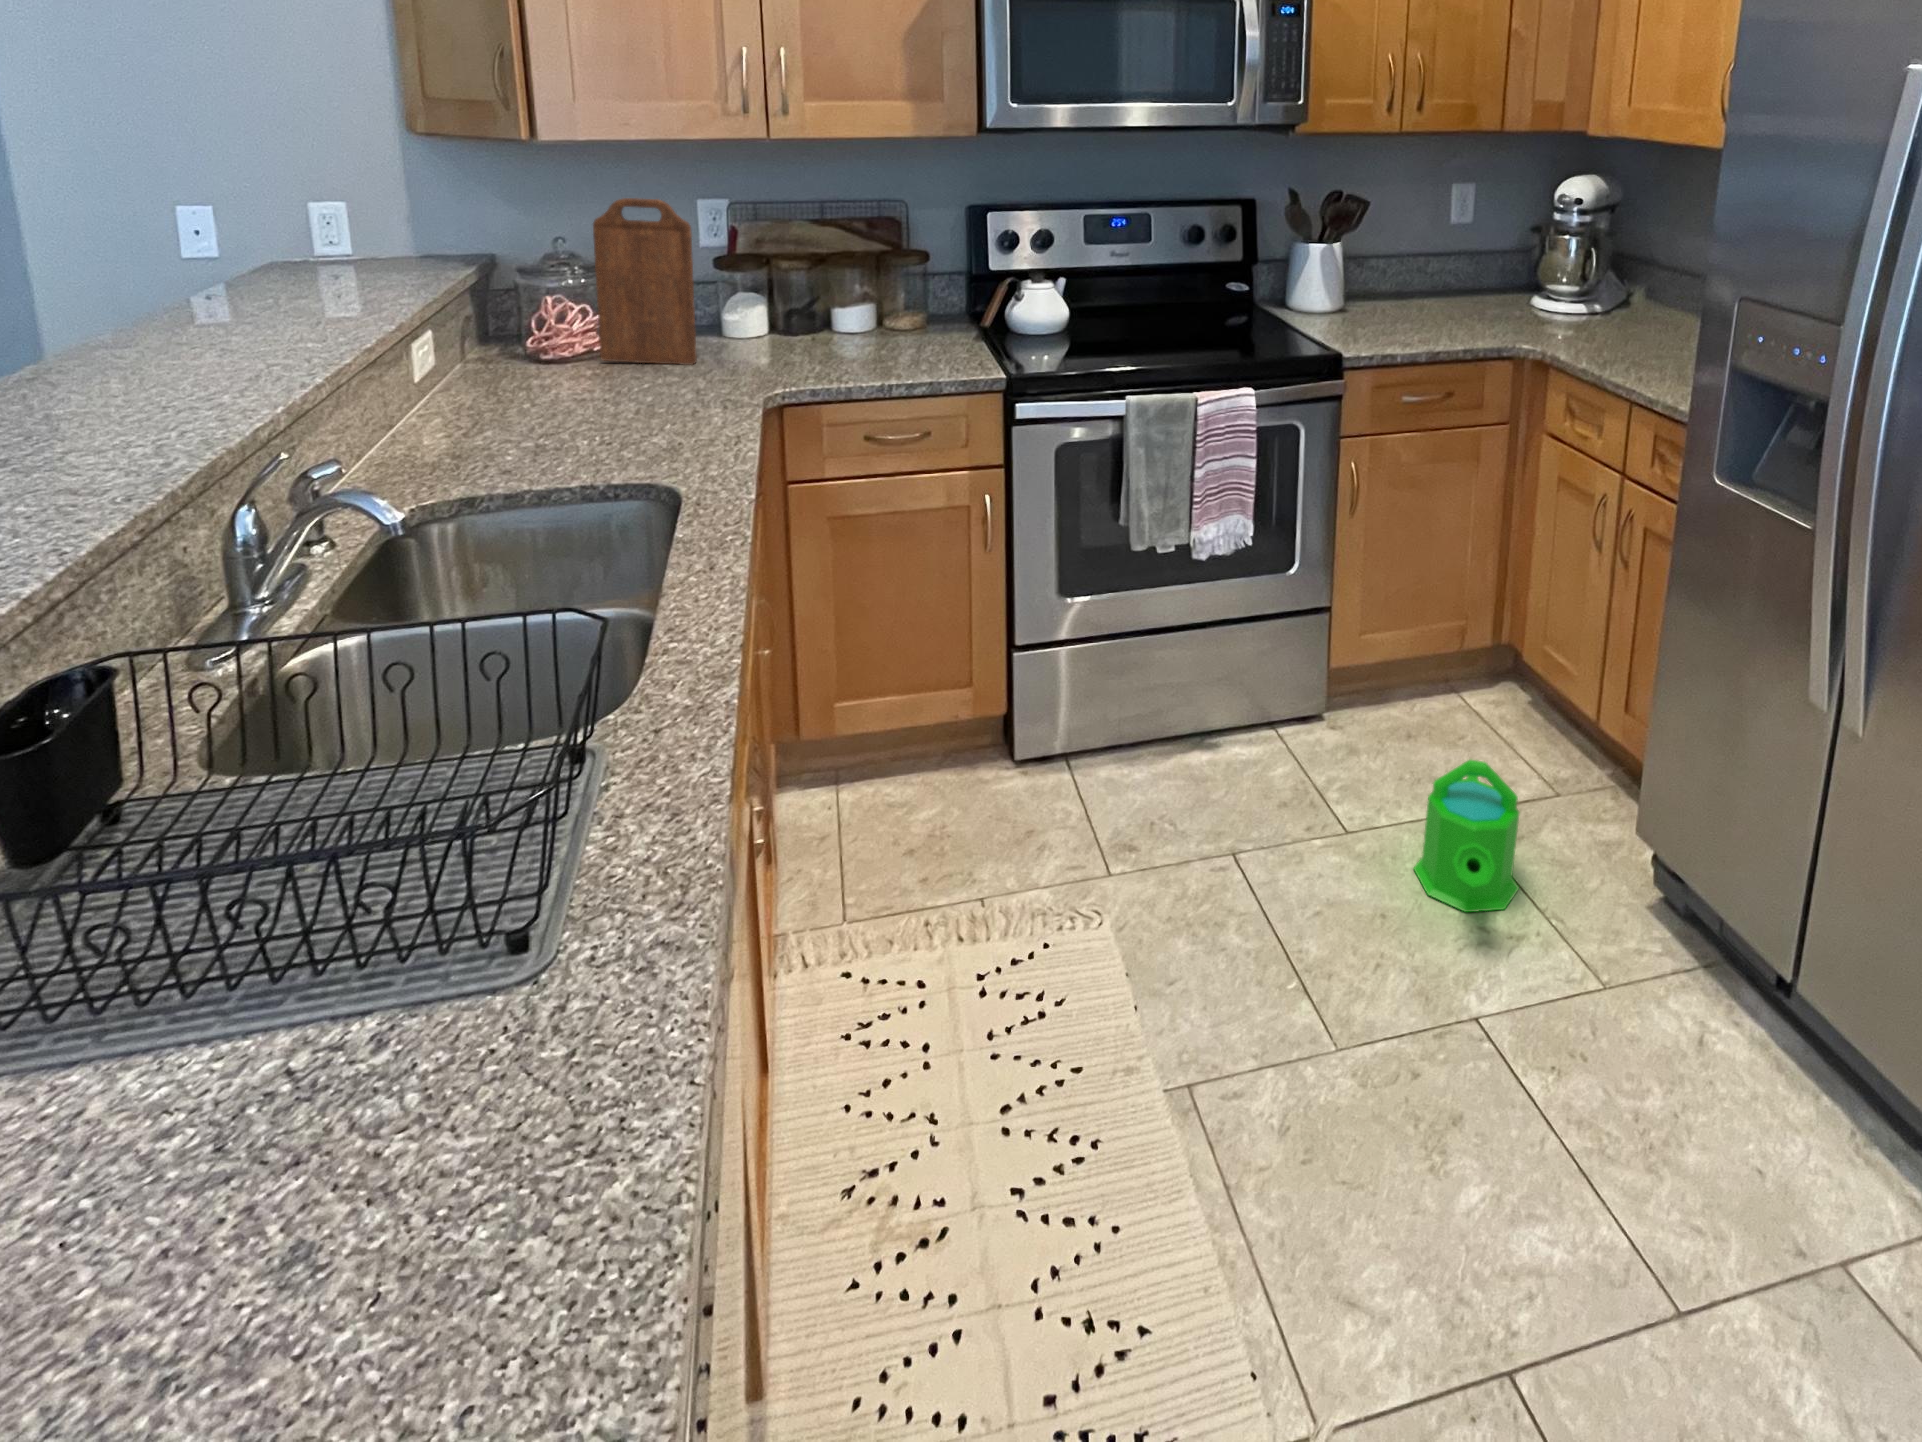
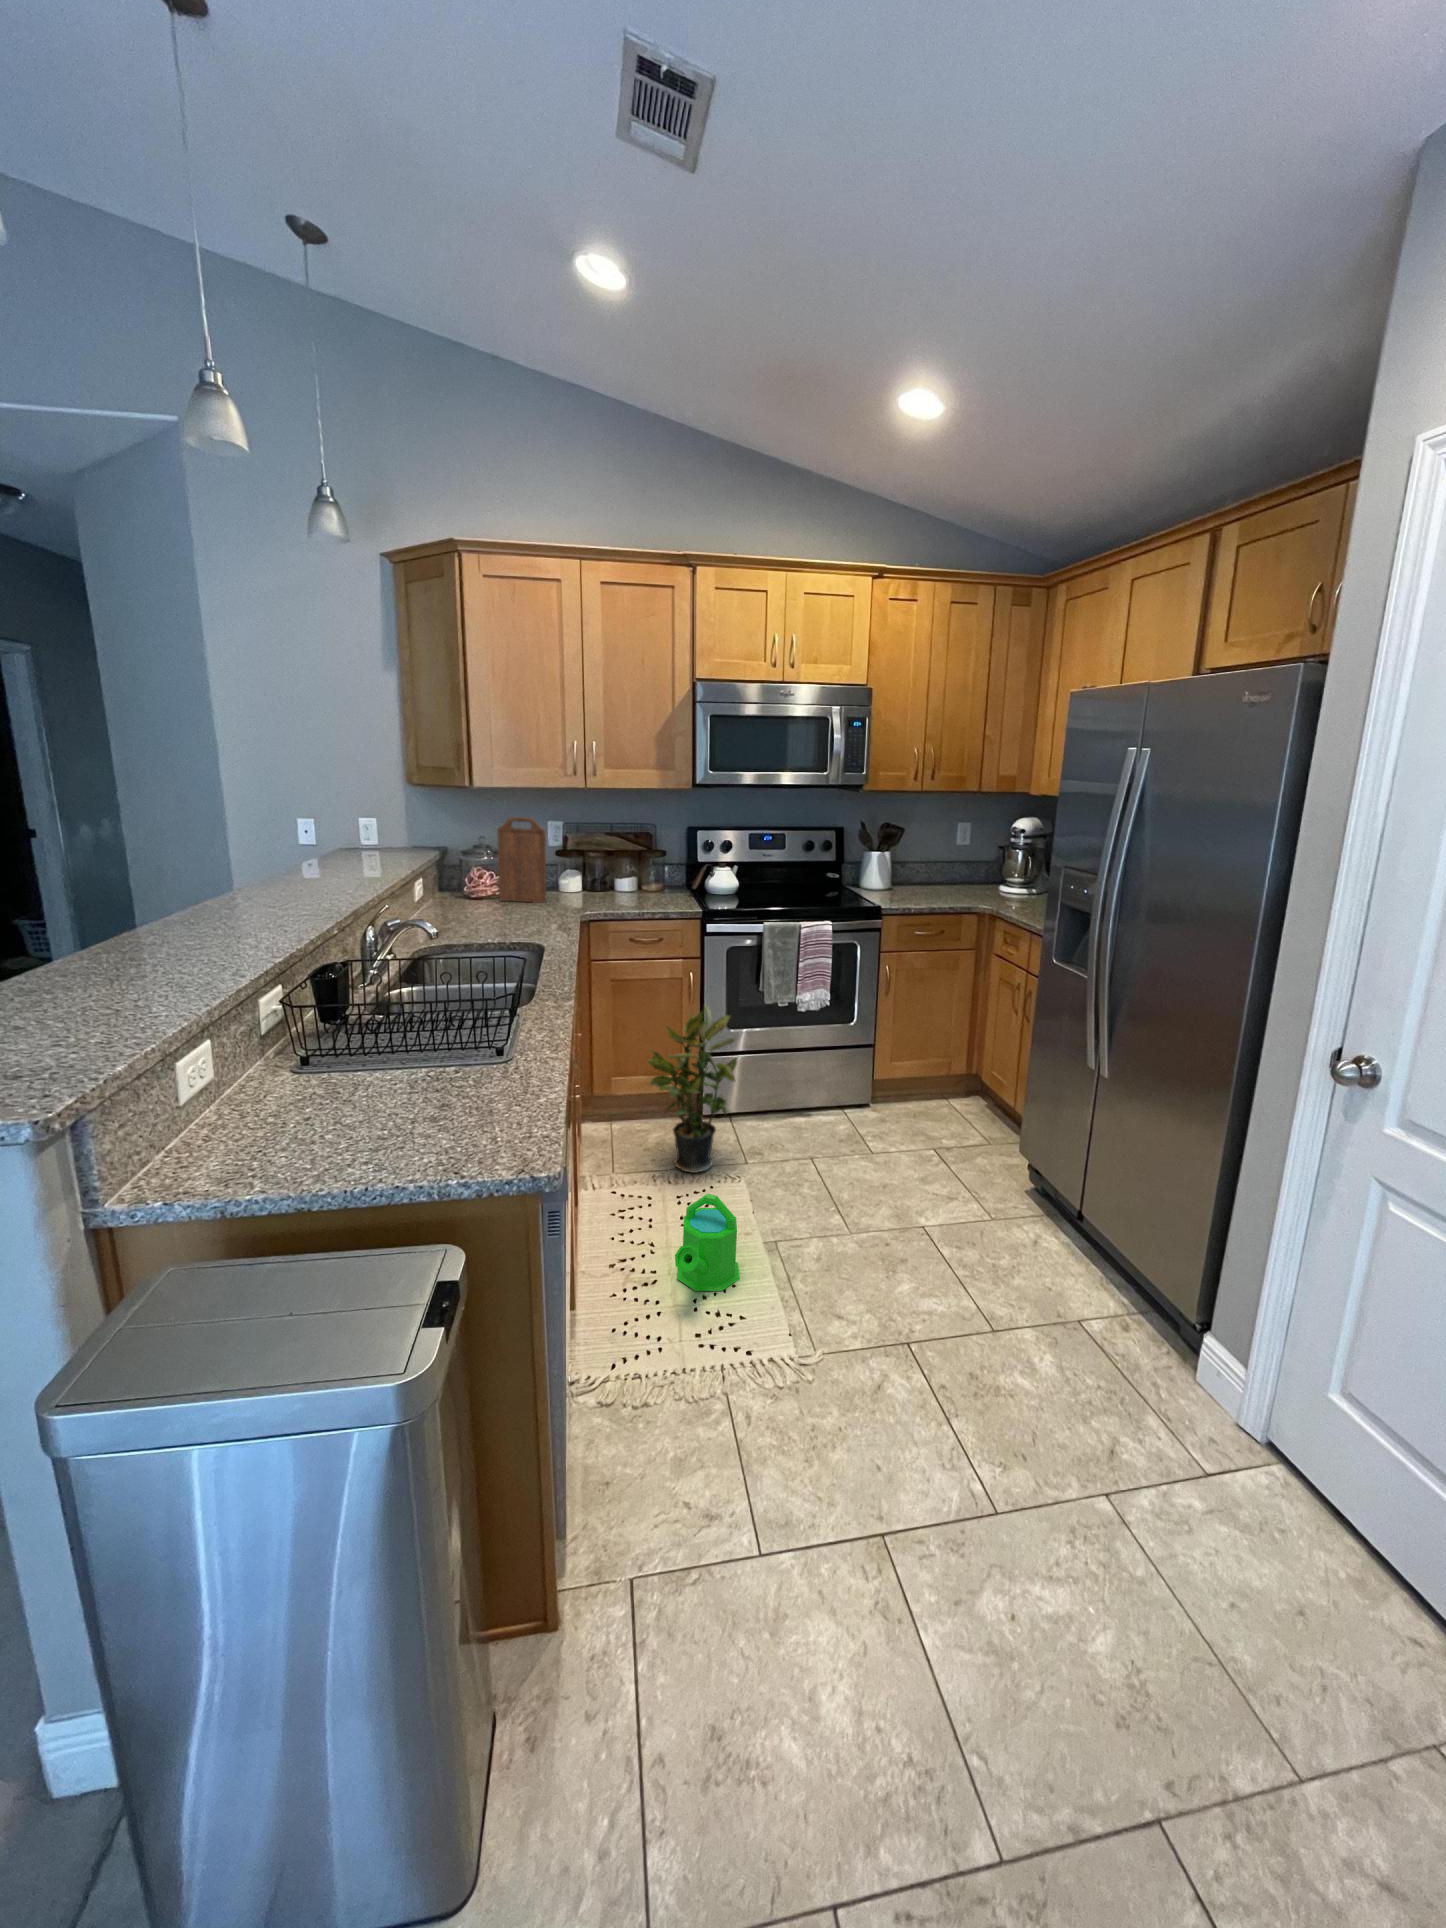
potted plant: none [906,570,1089,910] -> present [648,1006,738,1173]
watering can: present [1414,760,1519,912] -> present [675,1194,740,1291]

